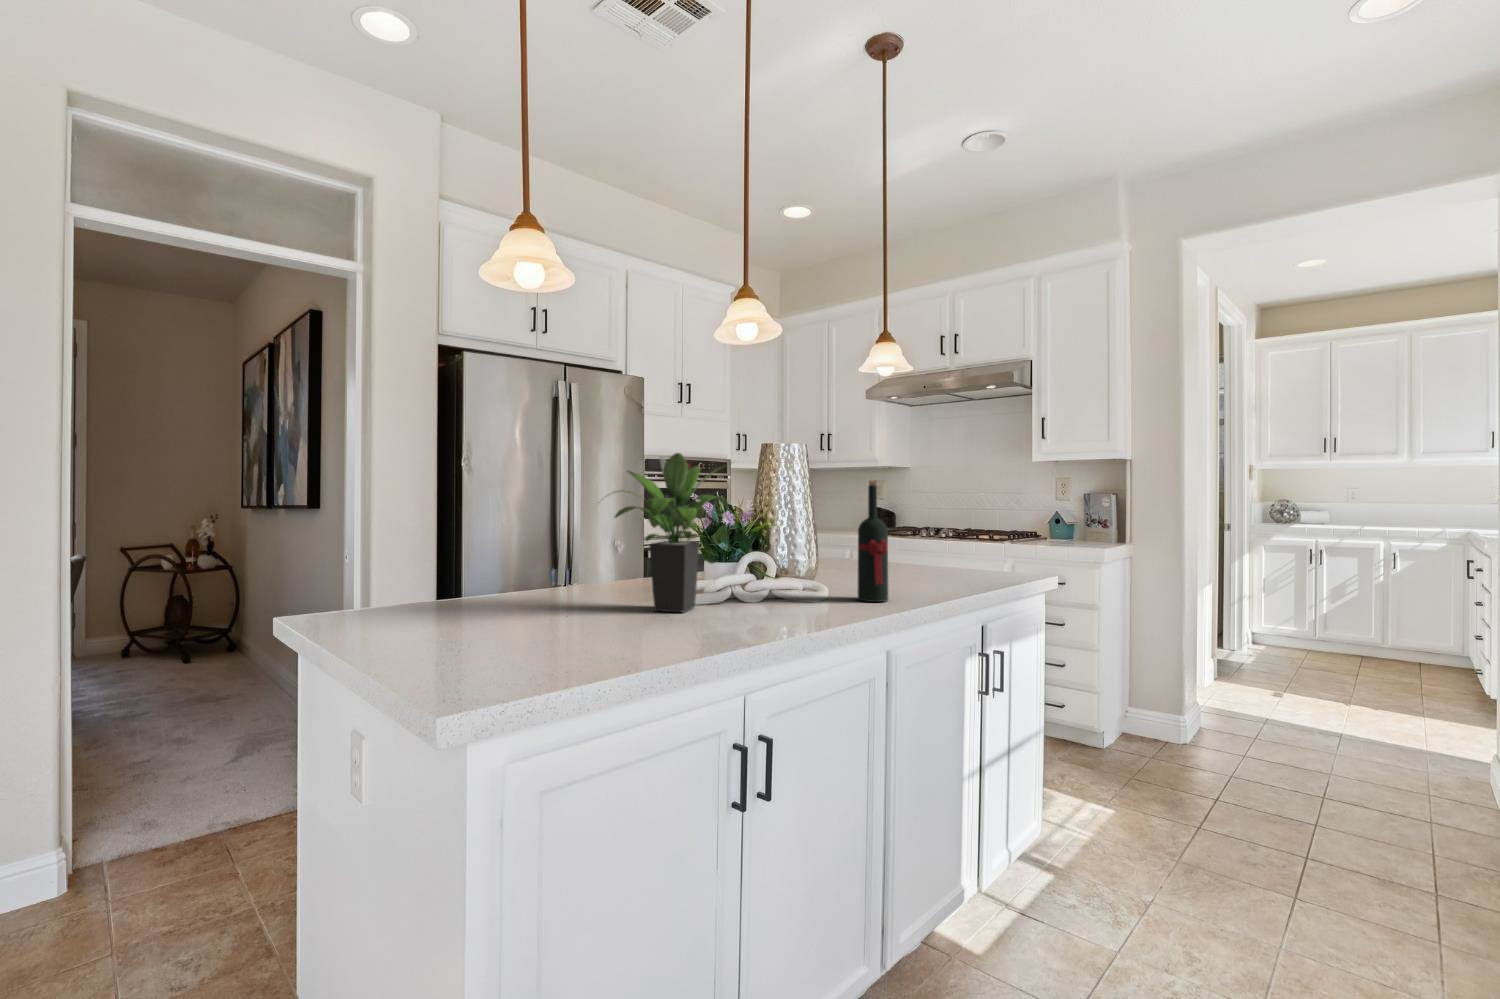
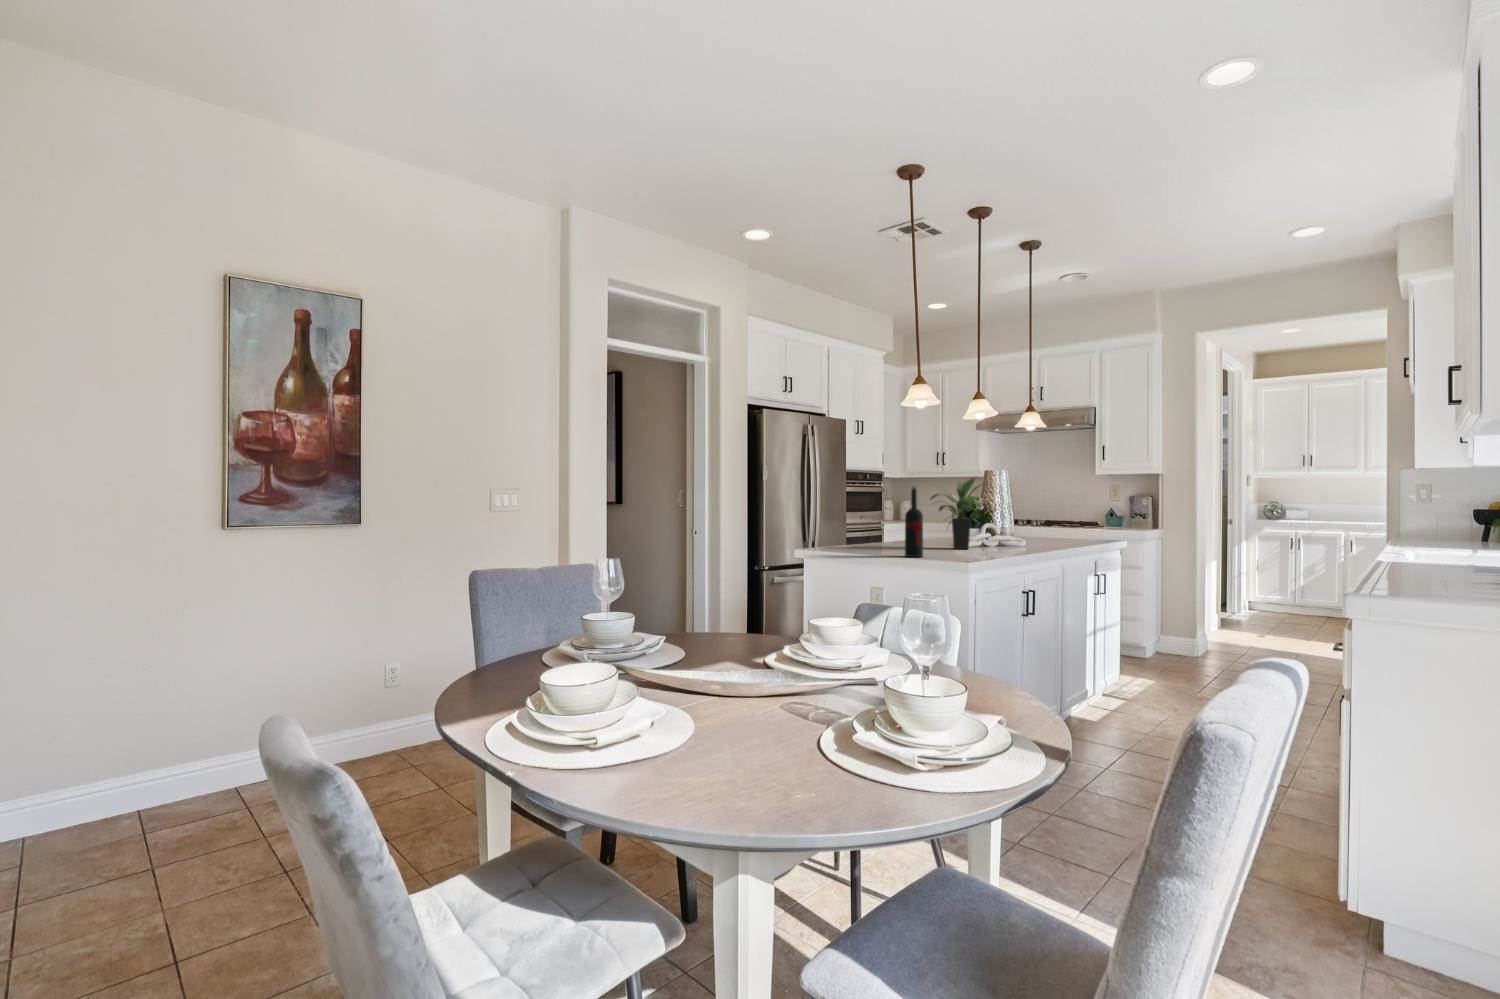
wine bottle: present [858,481,888,602] -> present [905,487,923,557]

